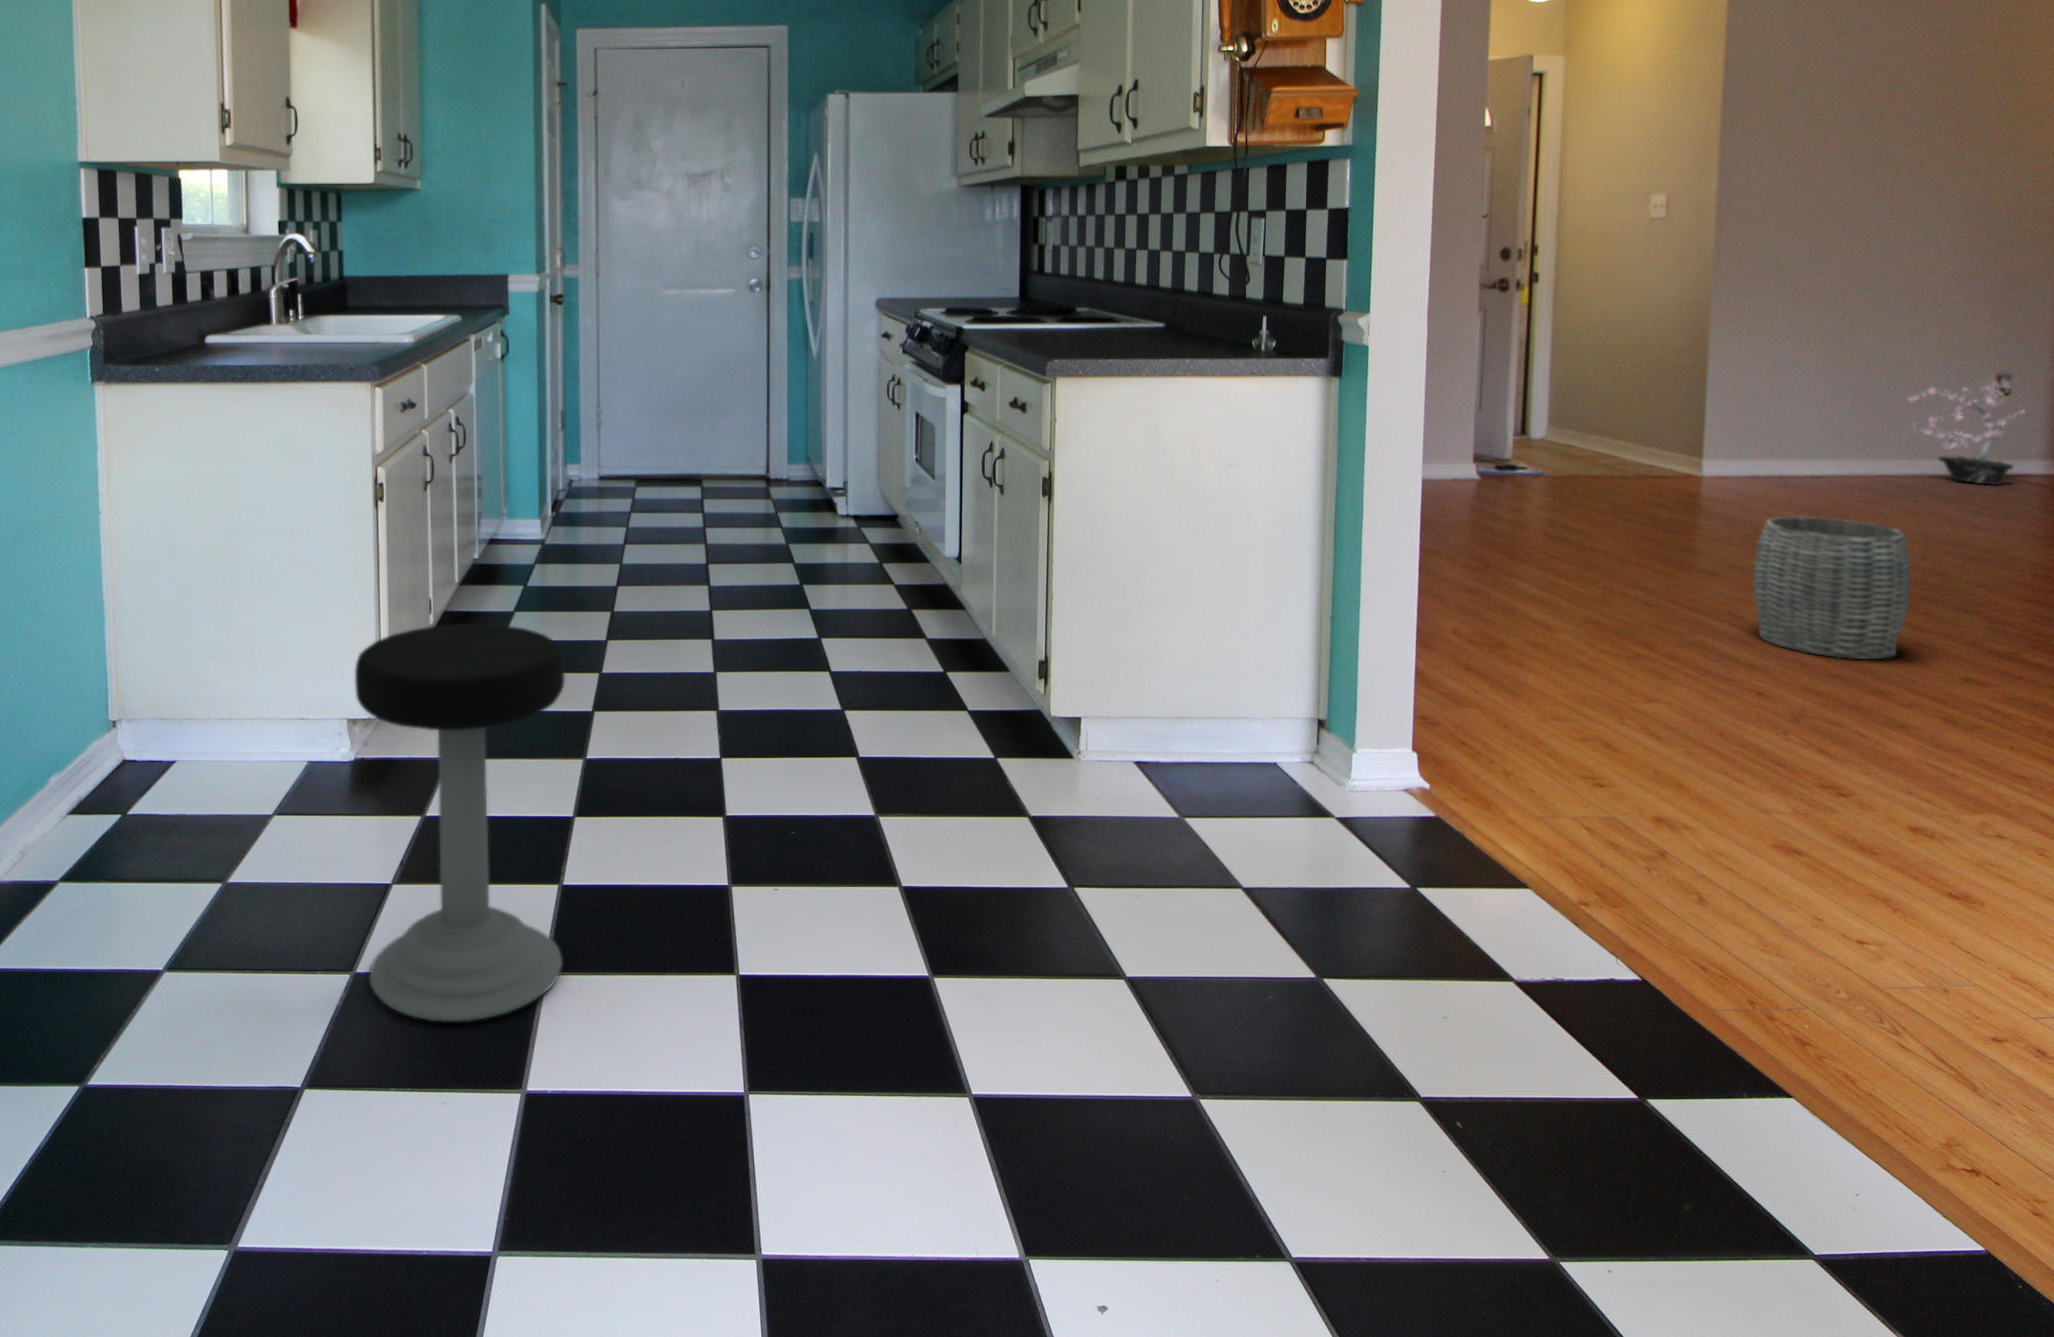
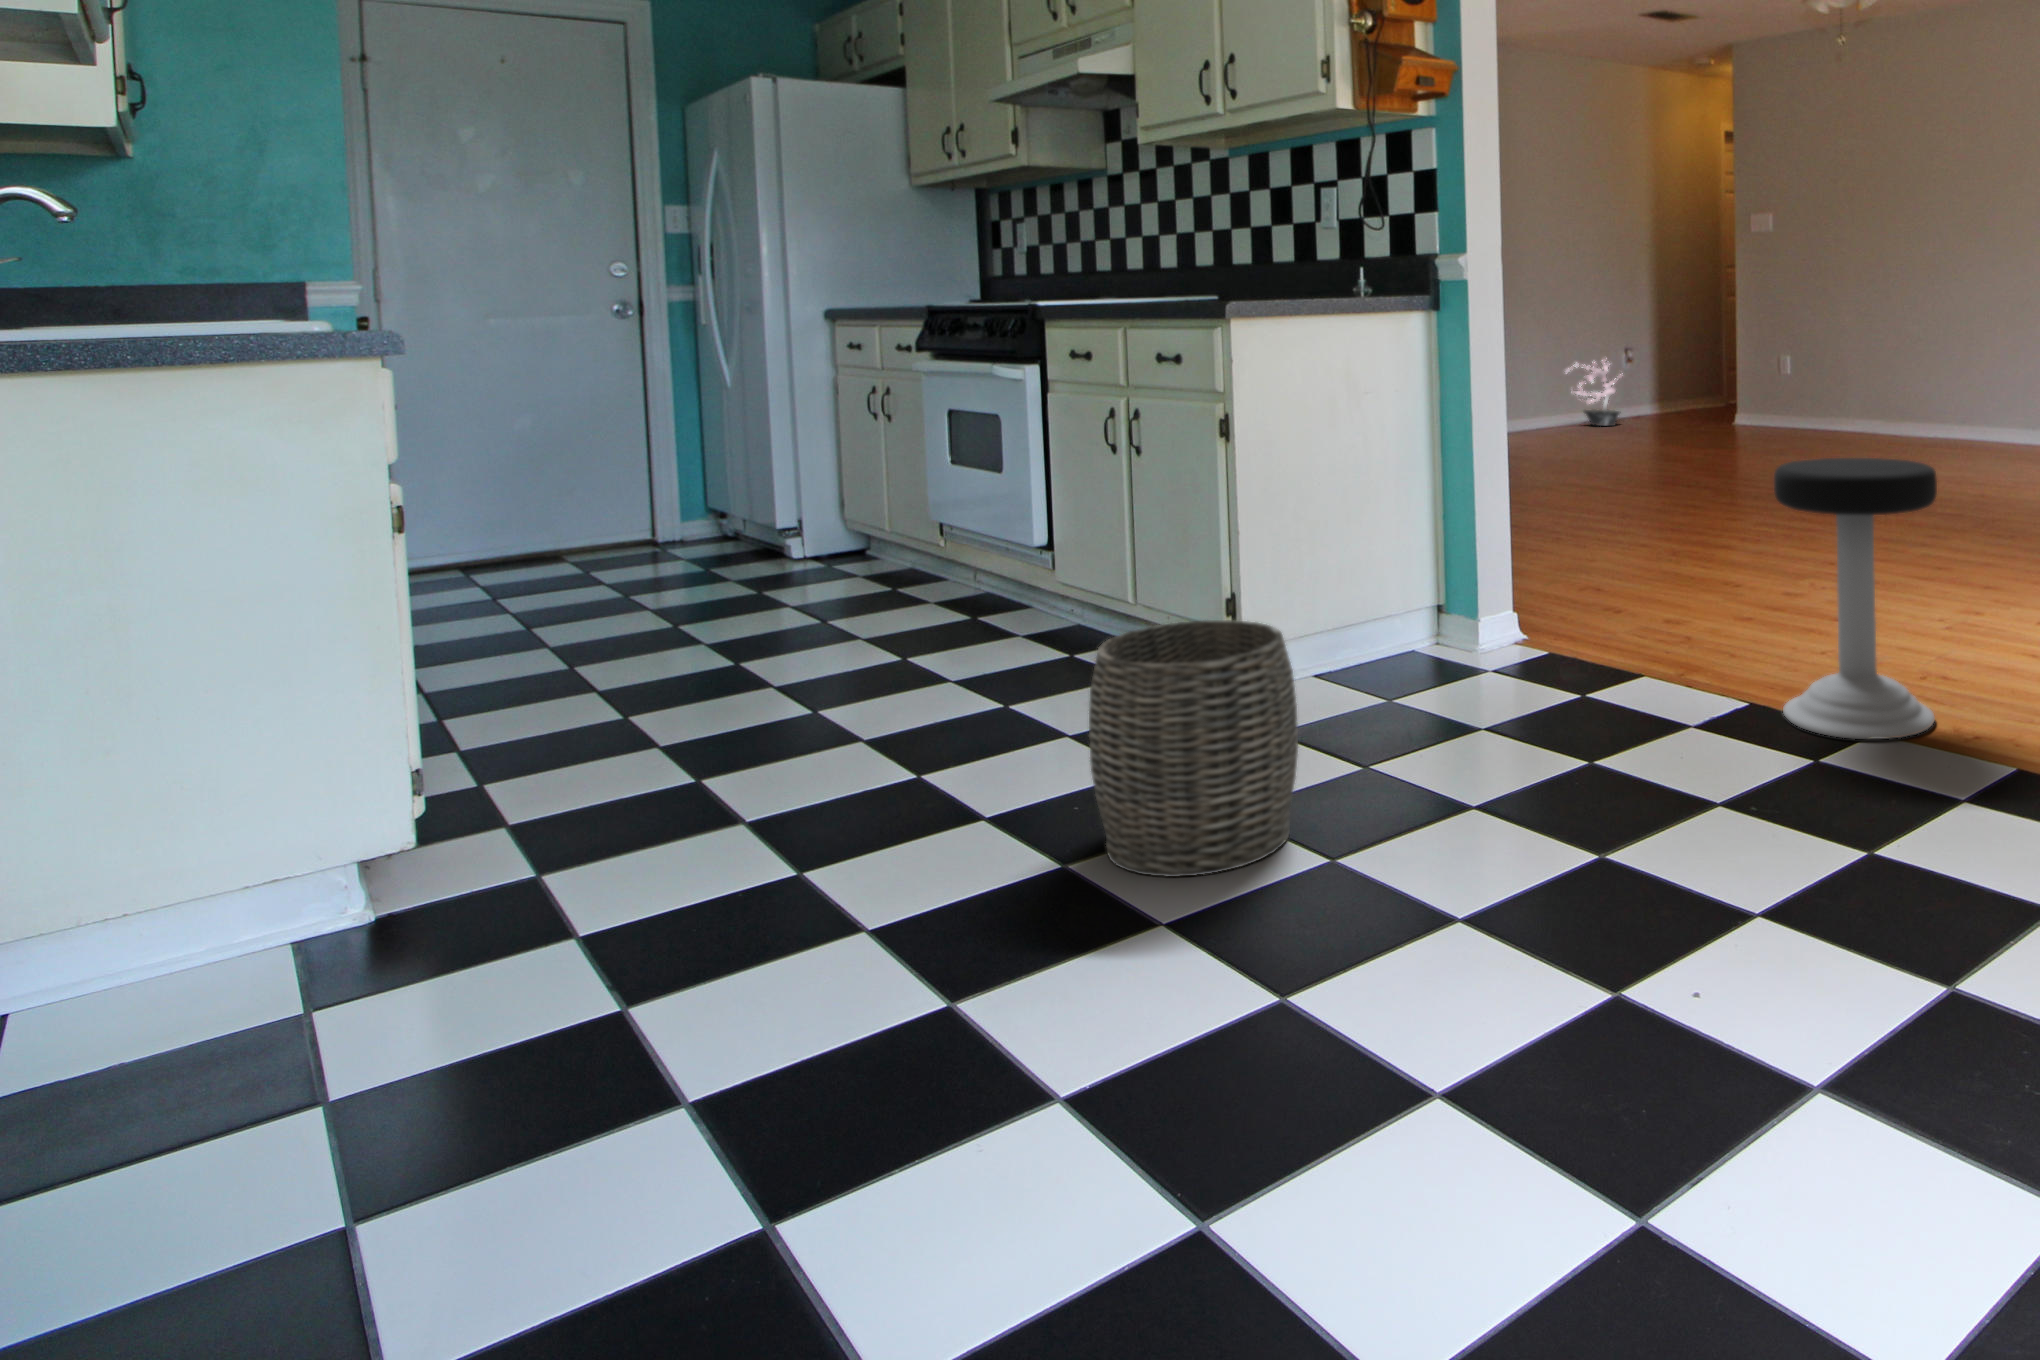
woven basket: present [1754,517,1910,659] -> present [1089,620,1298,877]
stool: present [355,624,564,1021] -> present [1774,458,1937,739]

